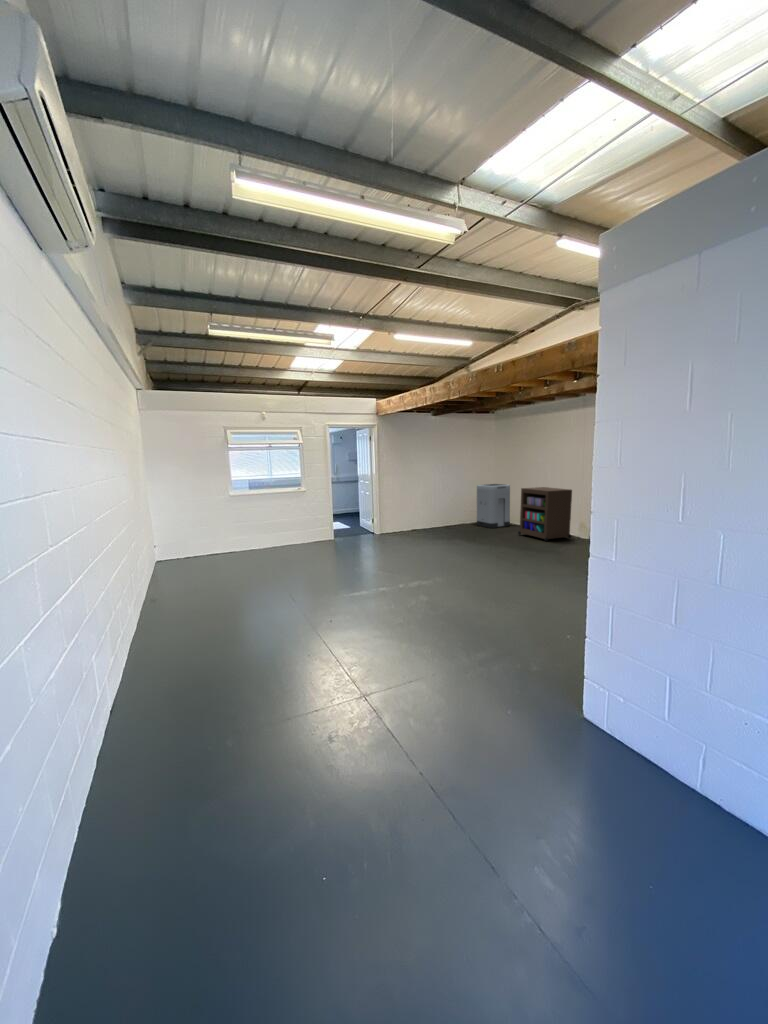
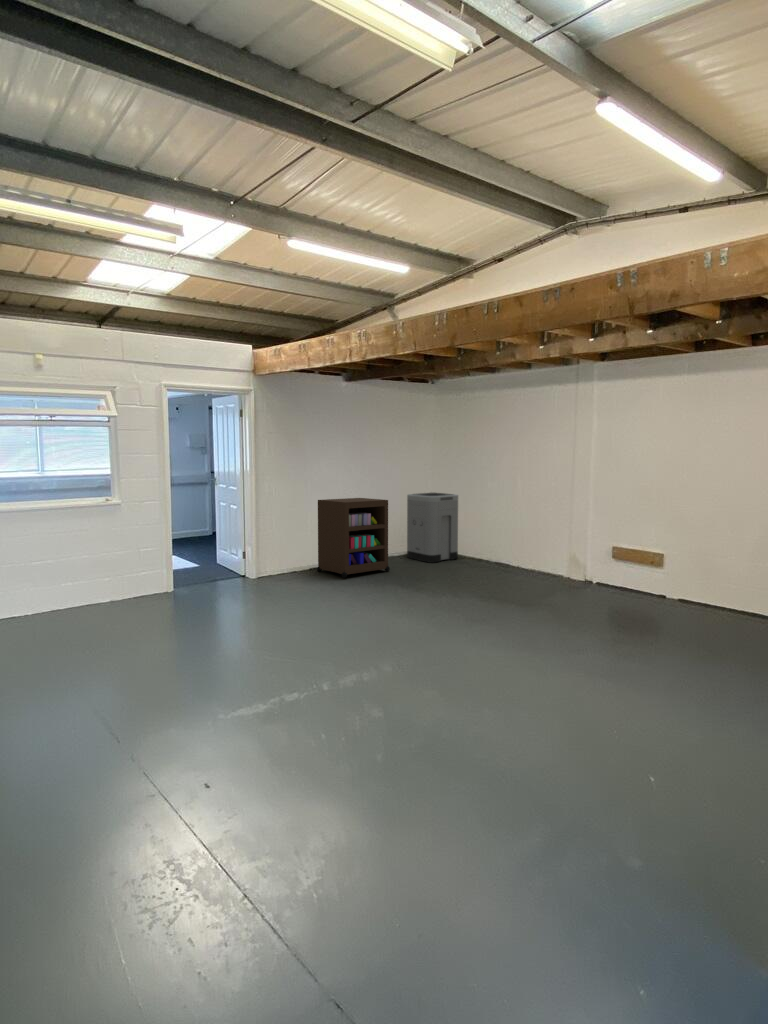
storage cabinet: present [518,487,572,541] -> present [317,498,390,578]

